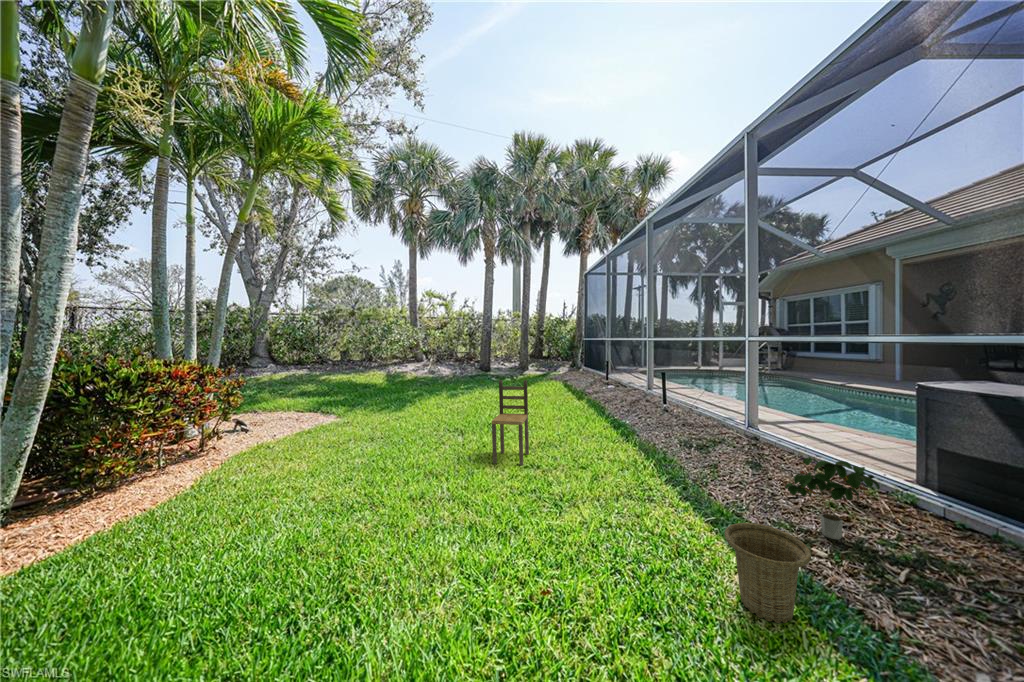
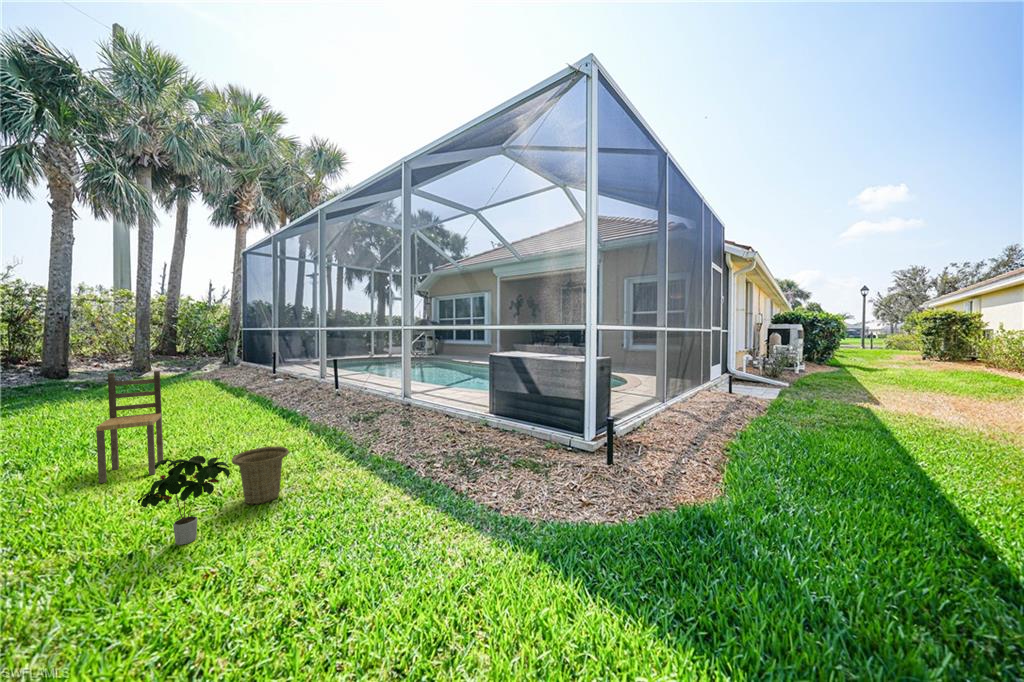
potted plant: present [785,457,880,539] -> present [137,456,230,545]
basket: present [725,523,811,623] -> present [232,446,289,505]

